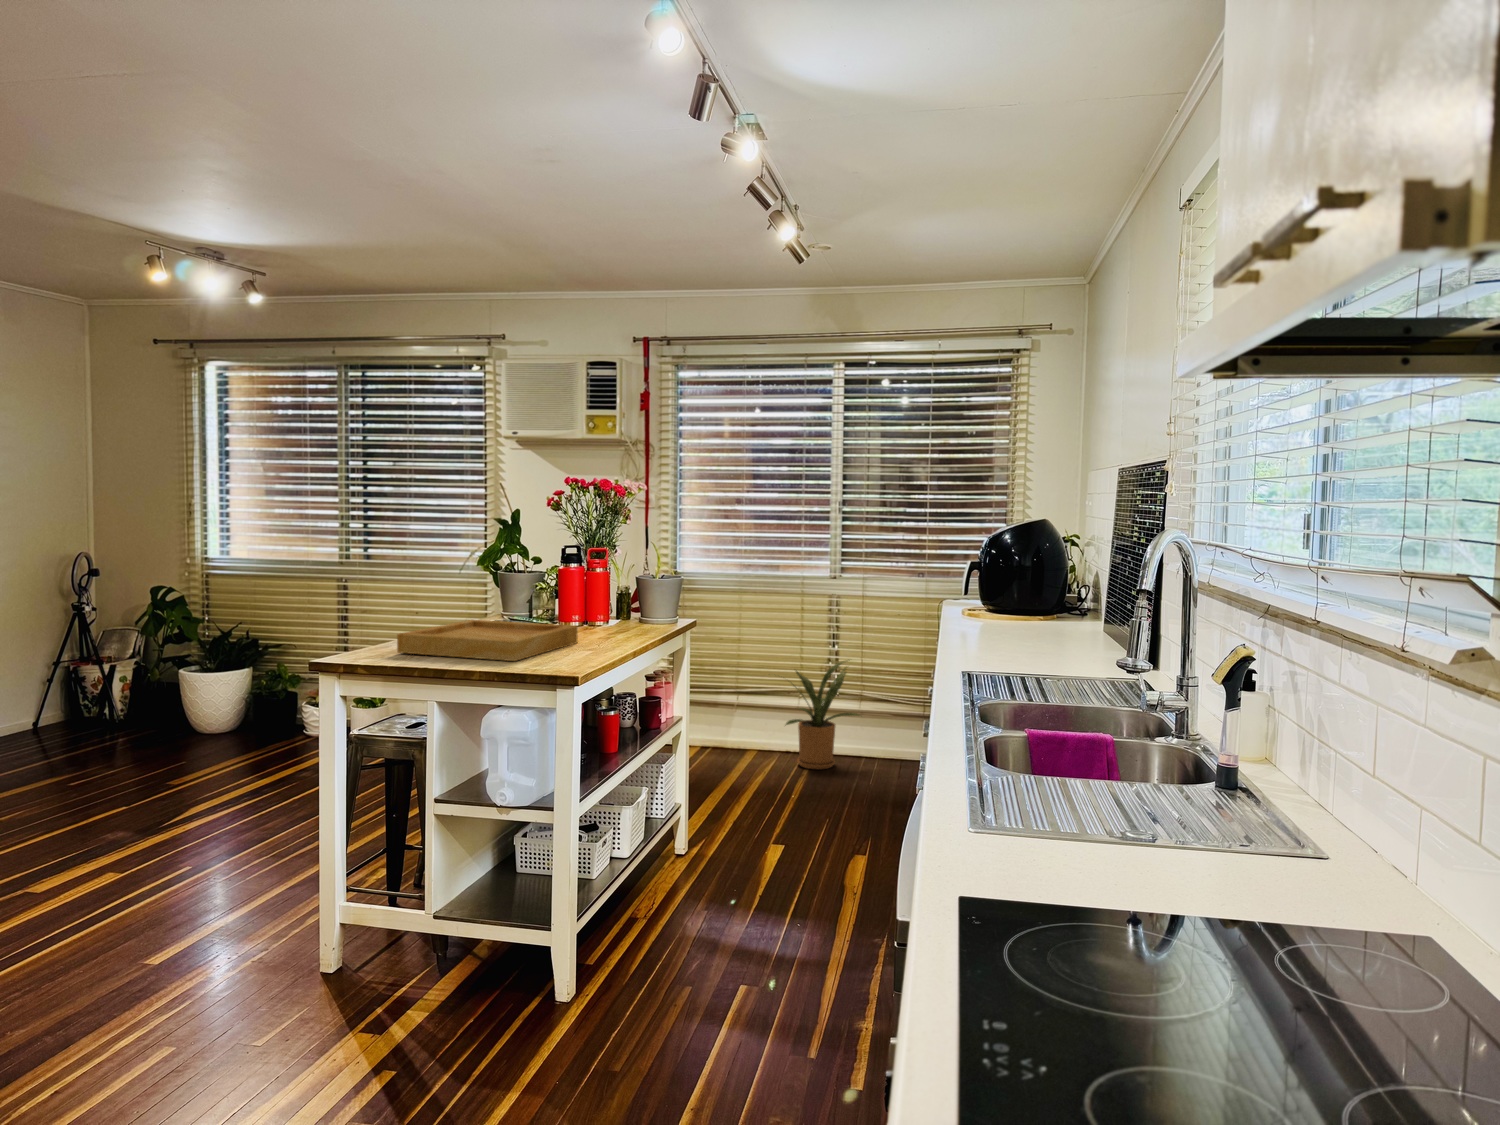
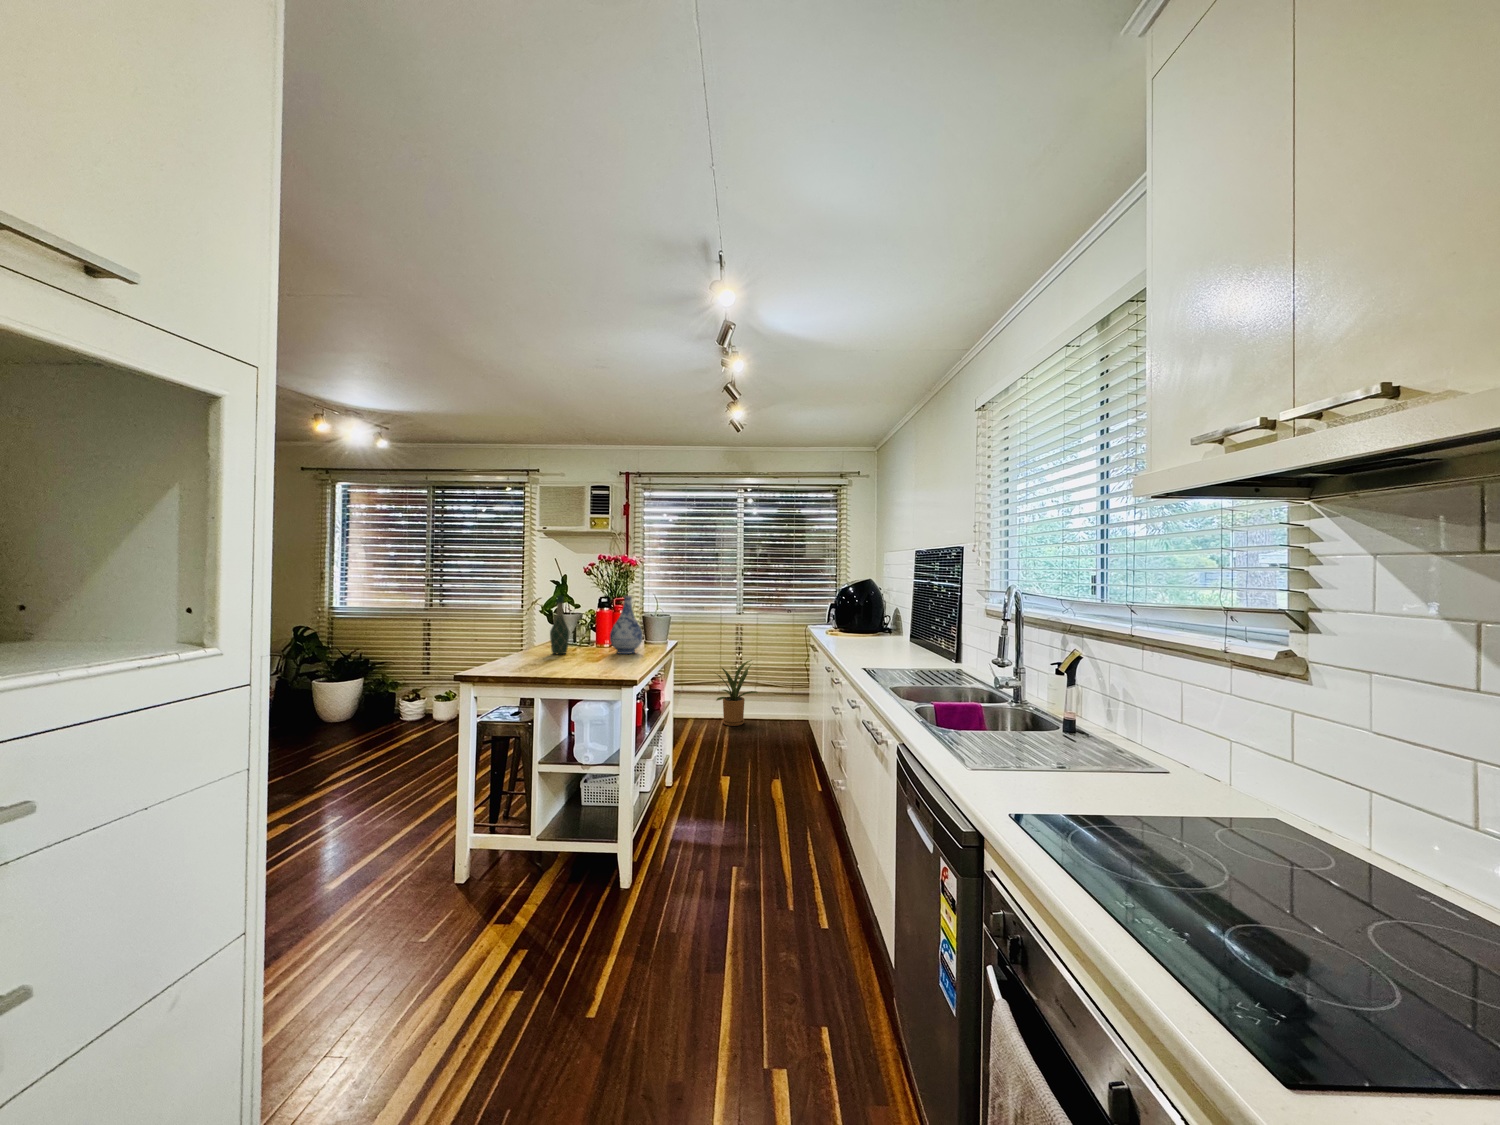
wine bottle: none [477,535,509,631] -> present [550,595,569,654]
vase: none [571,536,625,633] -> present [610,595,643,654]
tray: present [397,620,578,661] -> none [511,648,619,675]

